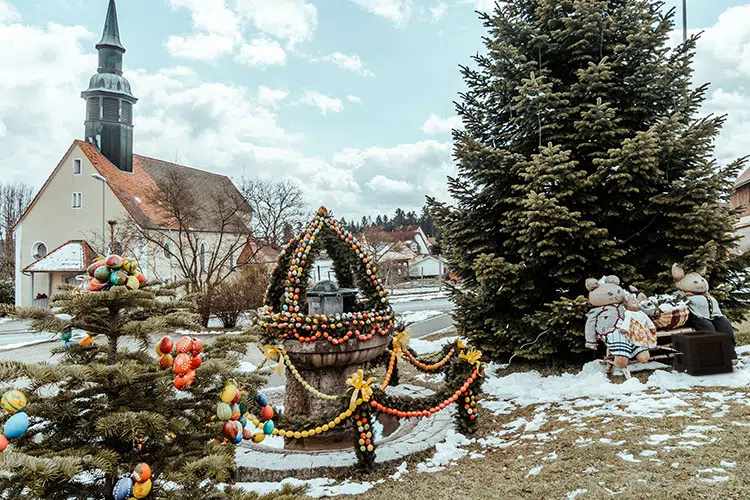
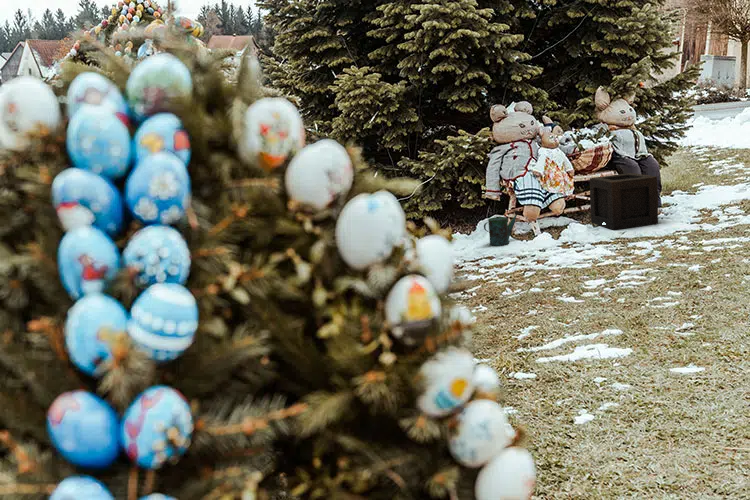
watering can: none [584,358,614,385] -> present [484,210,520,246]

